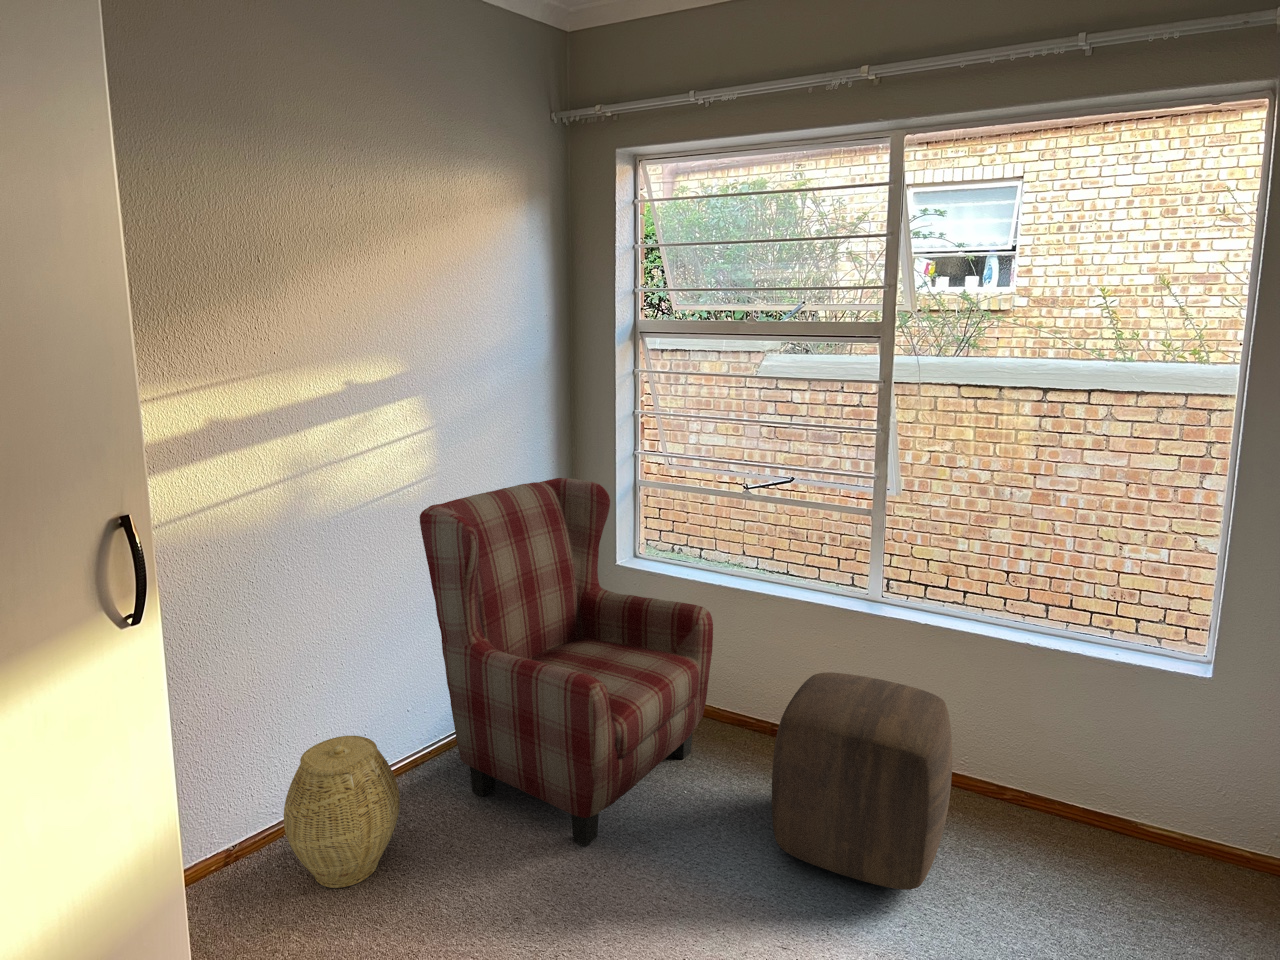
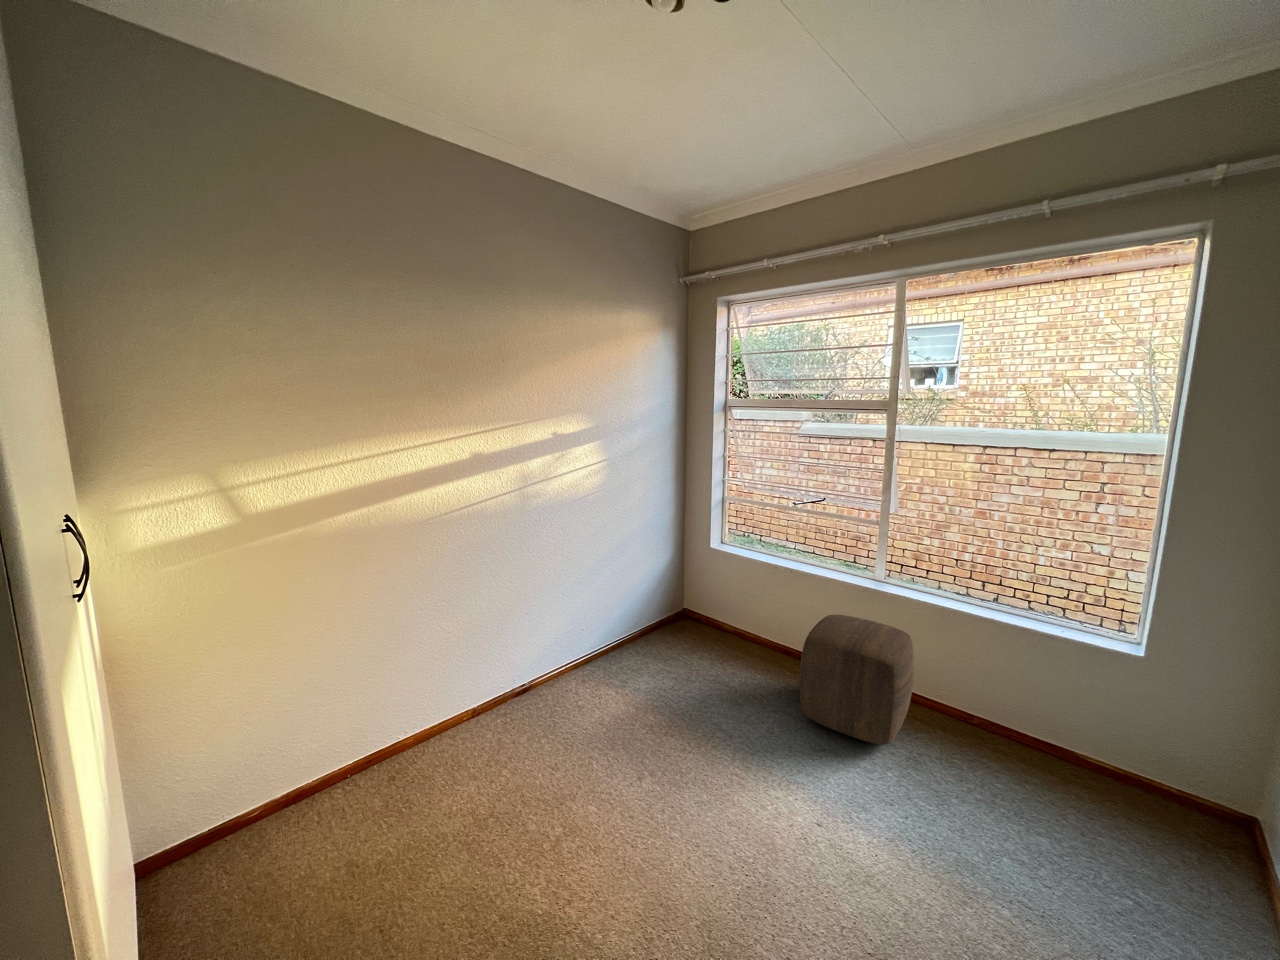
armchair: present [420,478,713,847] -> none [603,494,768,703]
woven basket: present [284,735,400,888] -> none [531,630,590,711]

